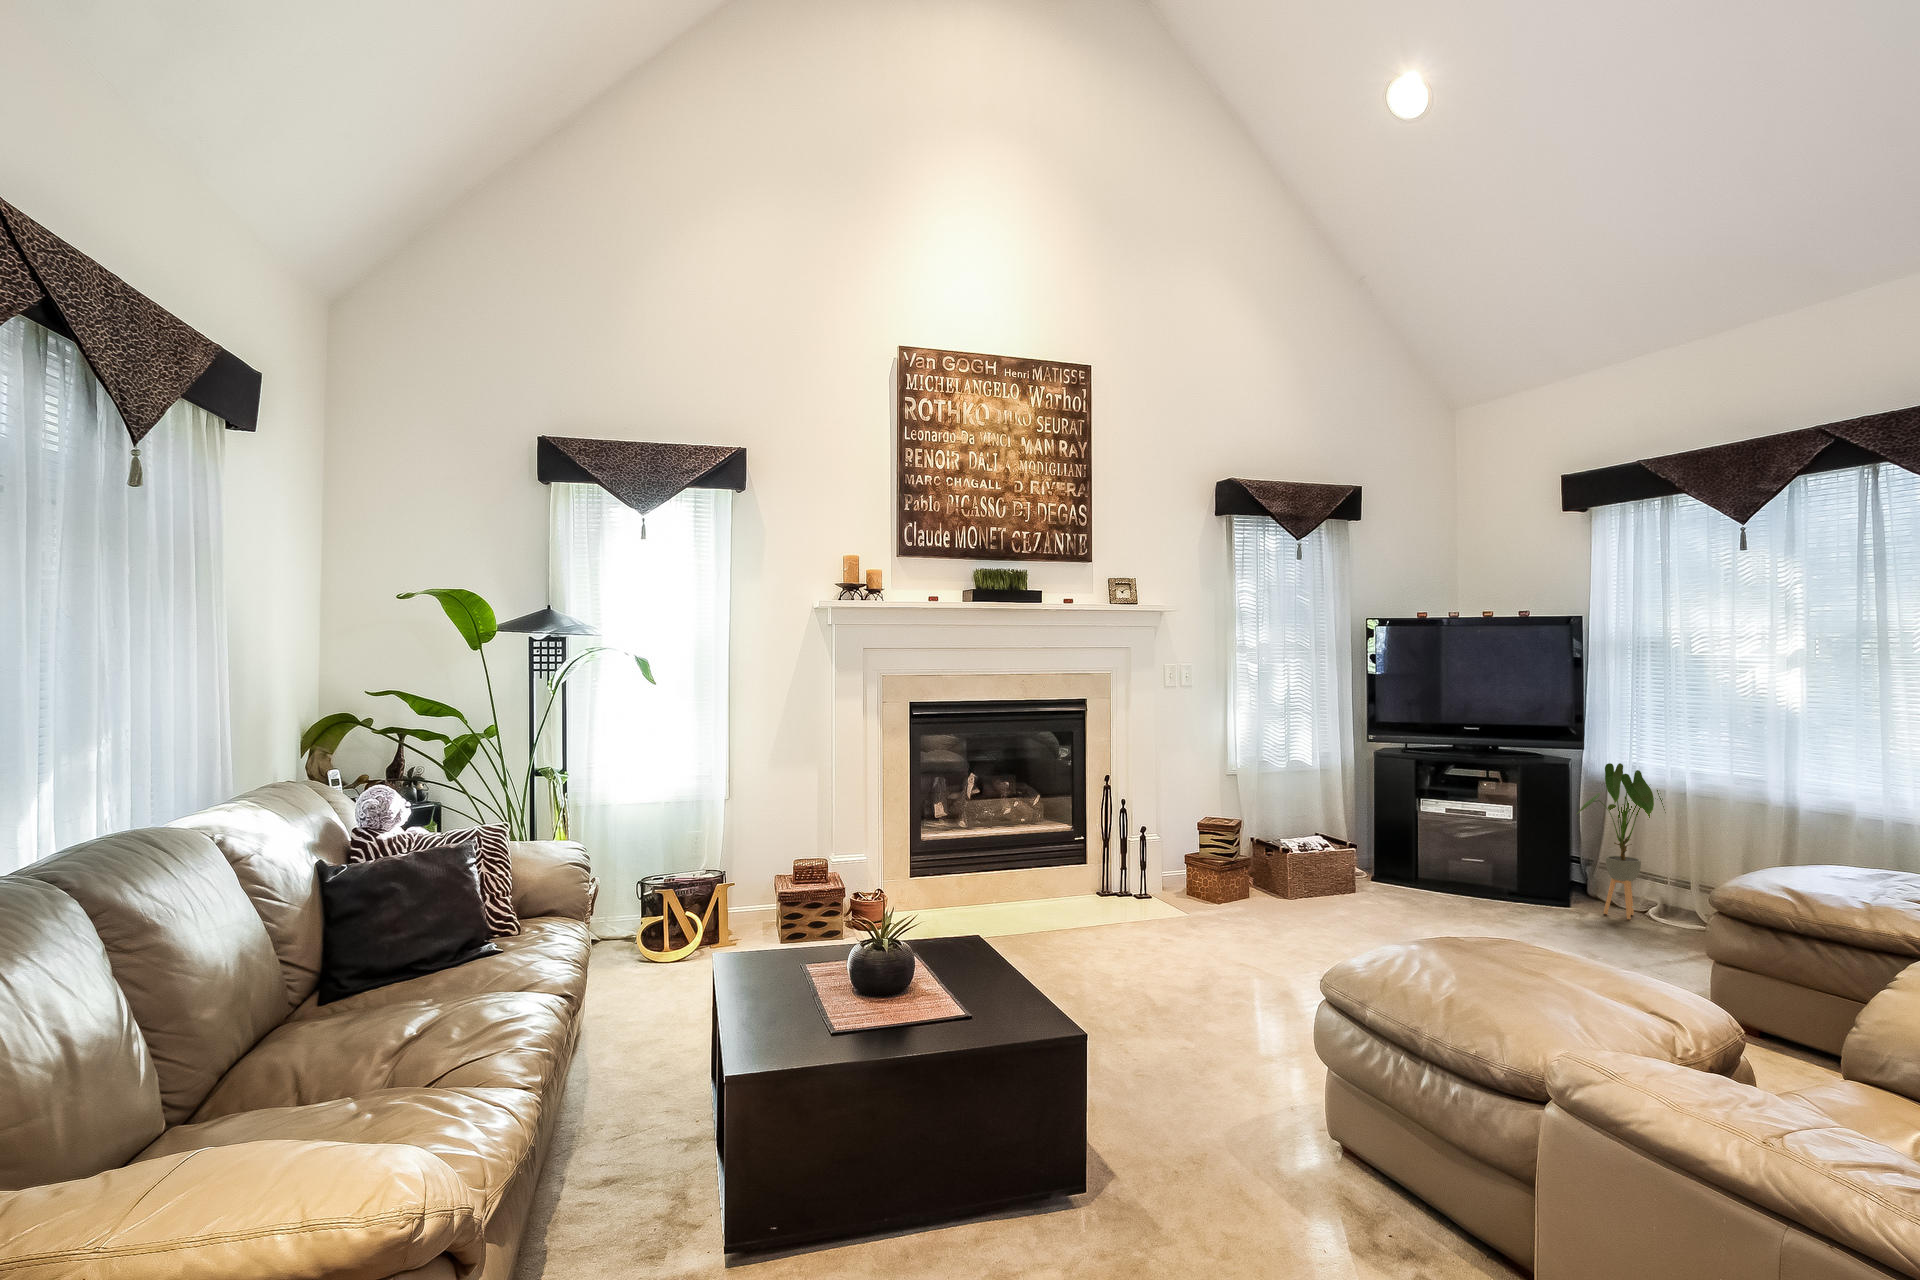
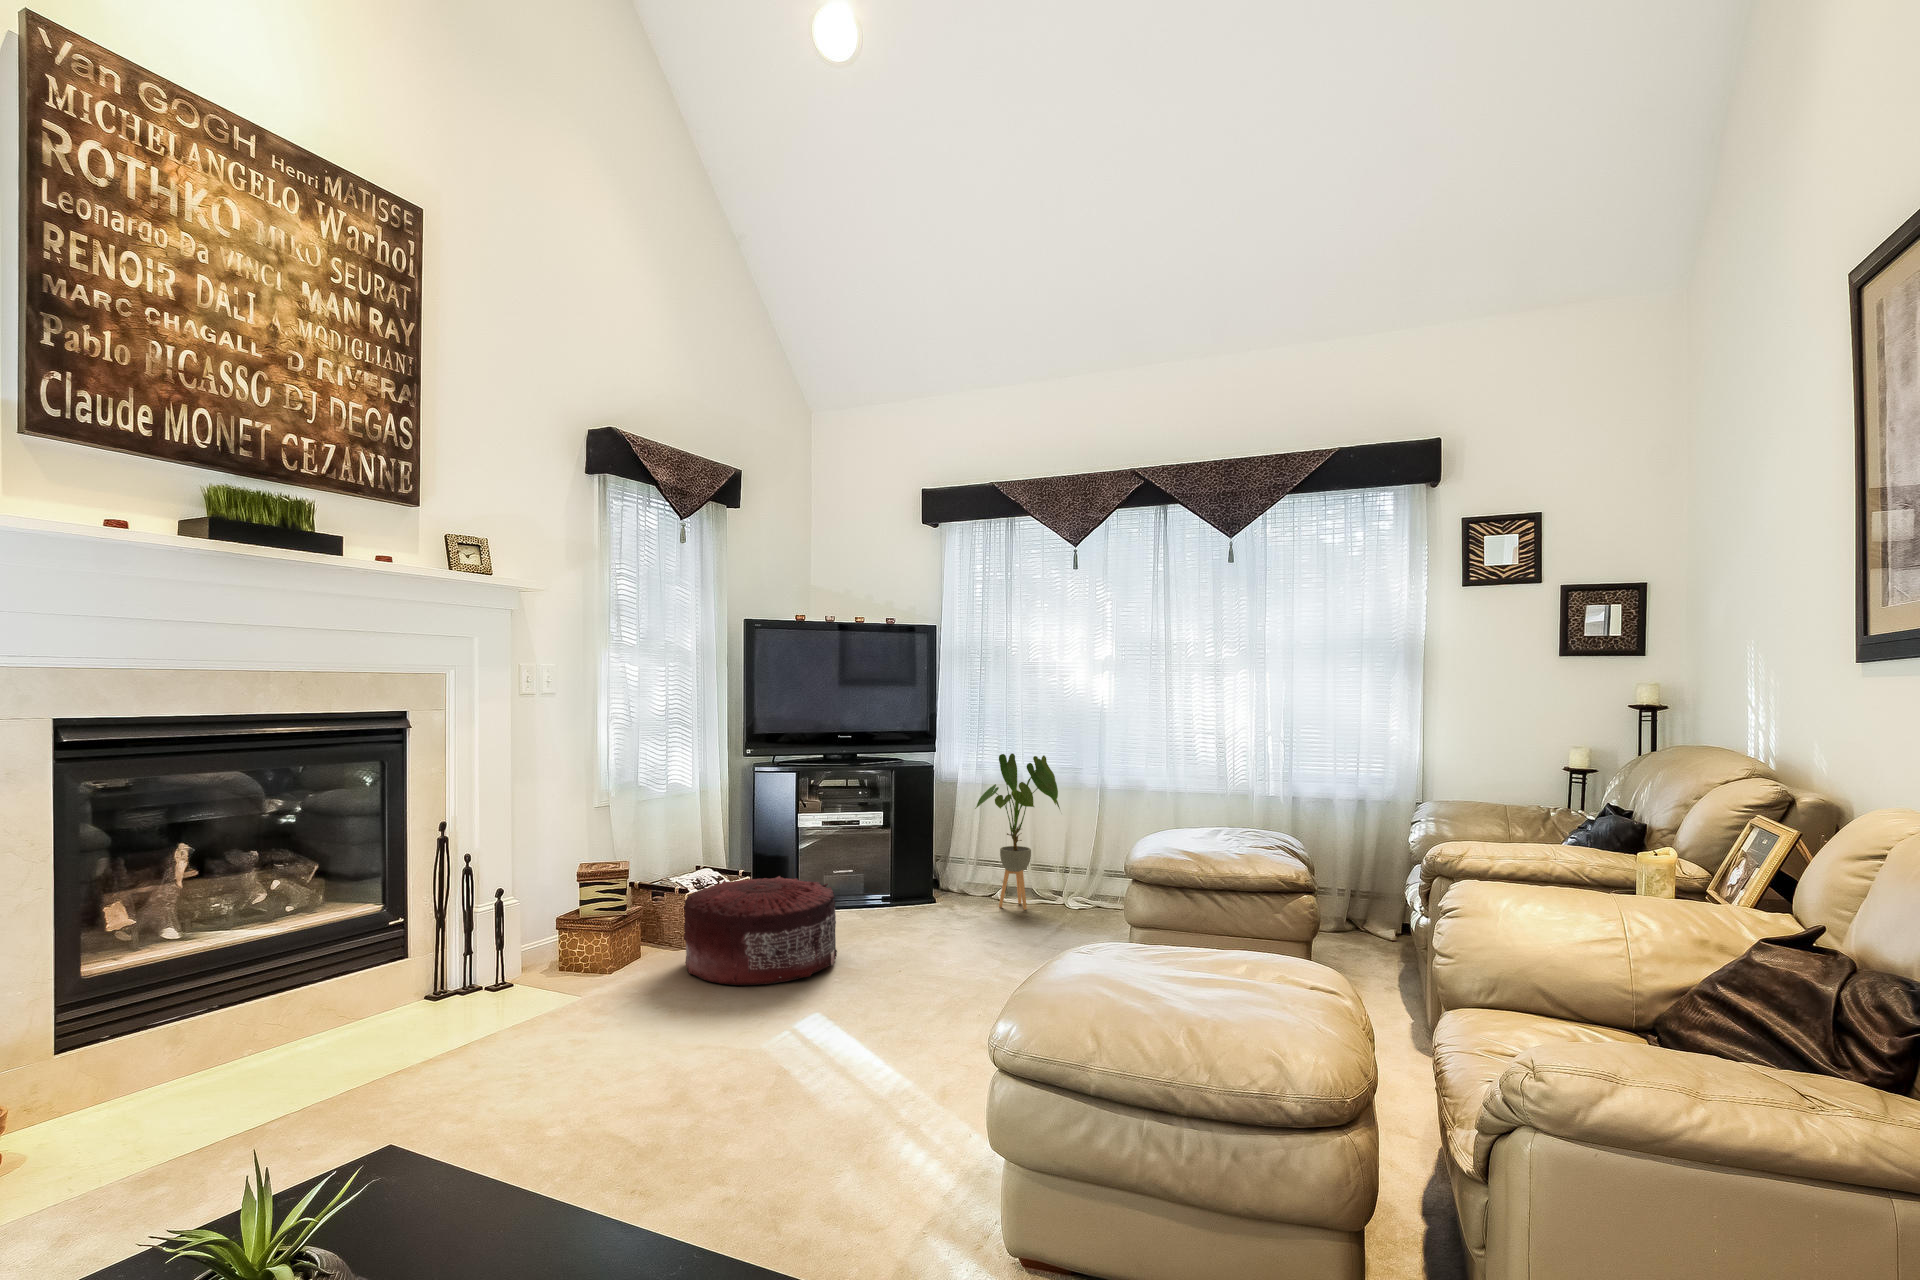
pouf: none [1267,844,1396,923] -> present [683,876,837,985]

